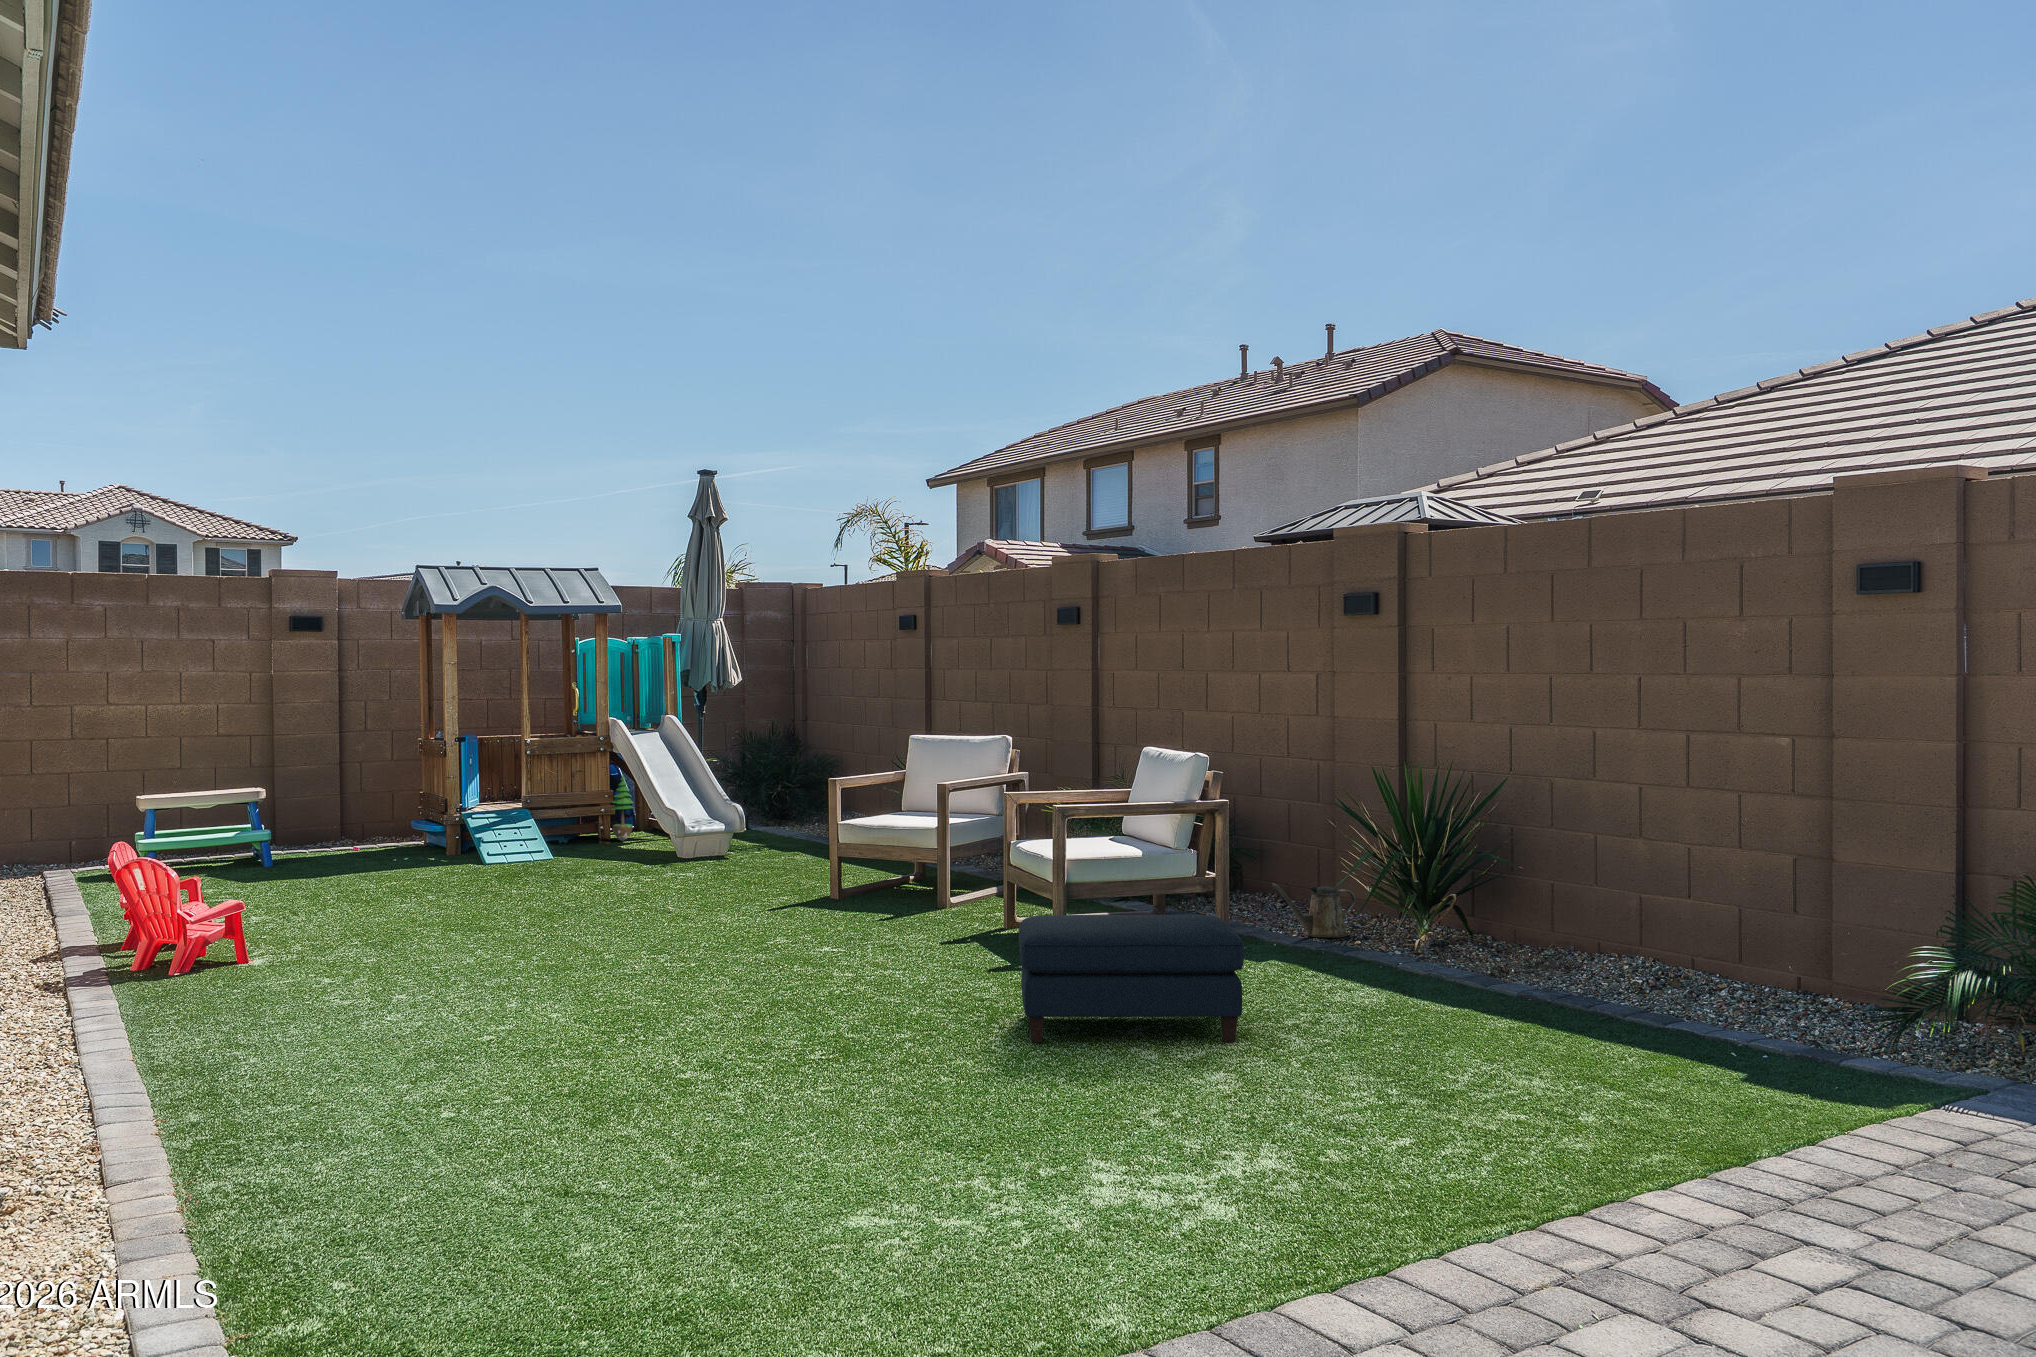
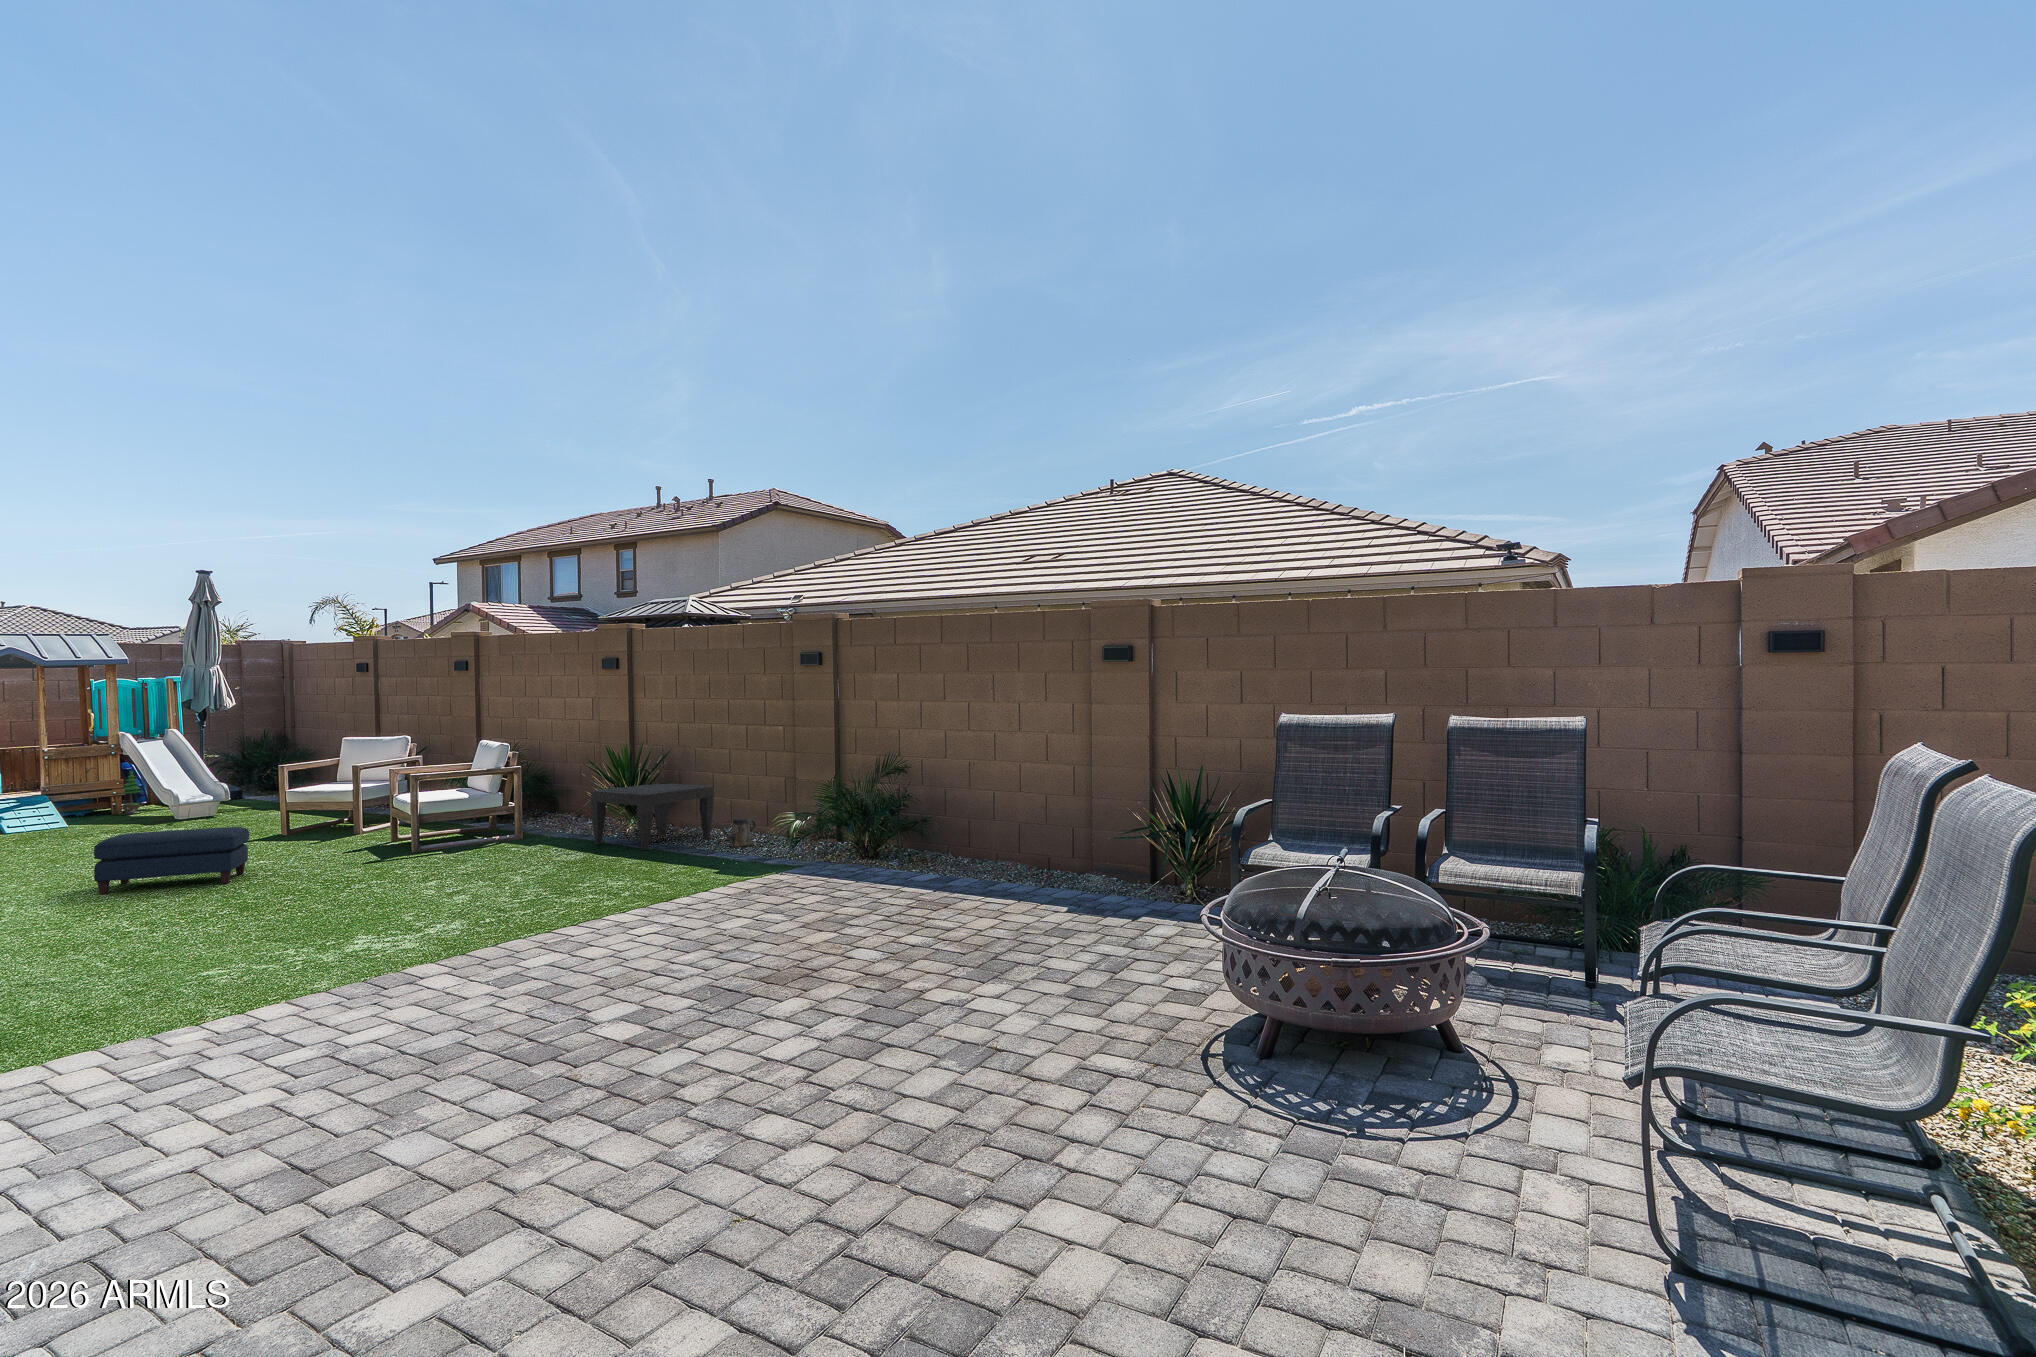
coffee table: none [1398,850,1670,1011] -> present [591,784,714,850]
watering can: present [1271,883,1355,938] -> present [713,819,756,847]
ottoman: present [1019,915,1244,1042] -> present [94,827,249,894]

